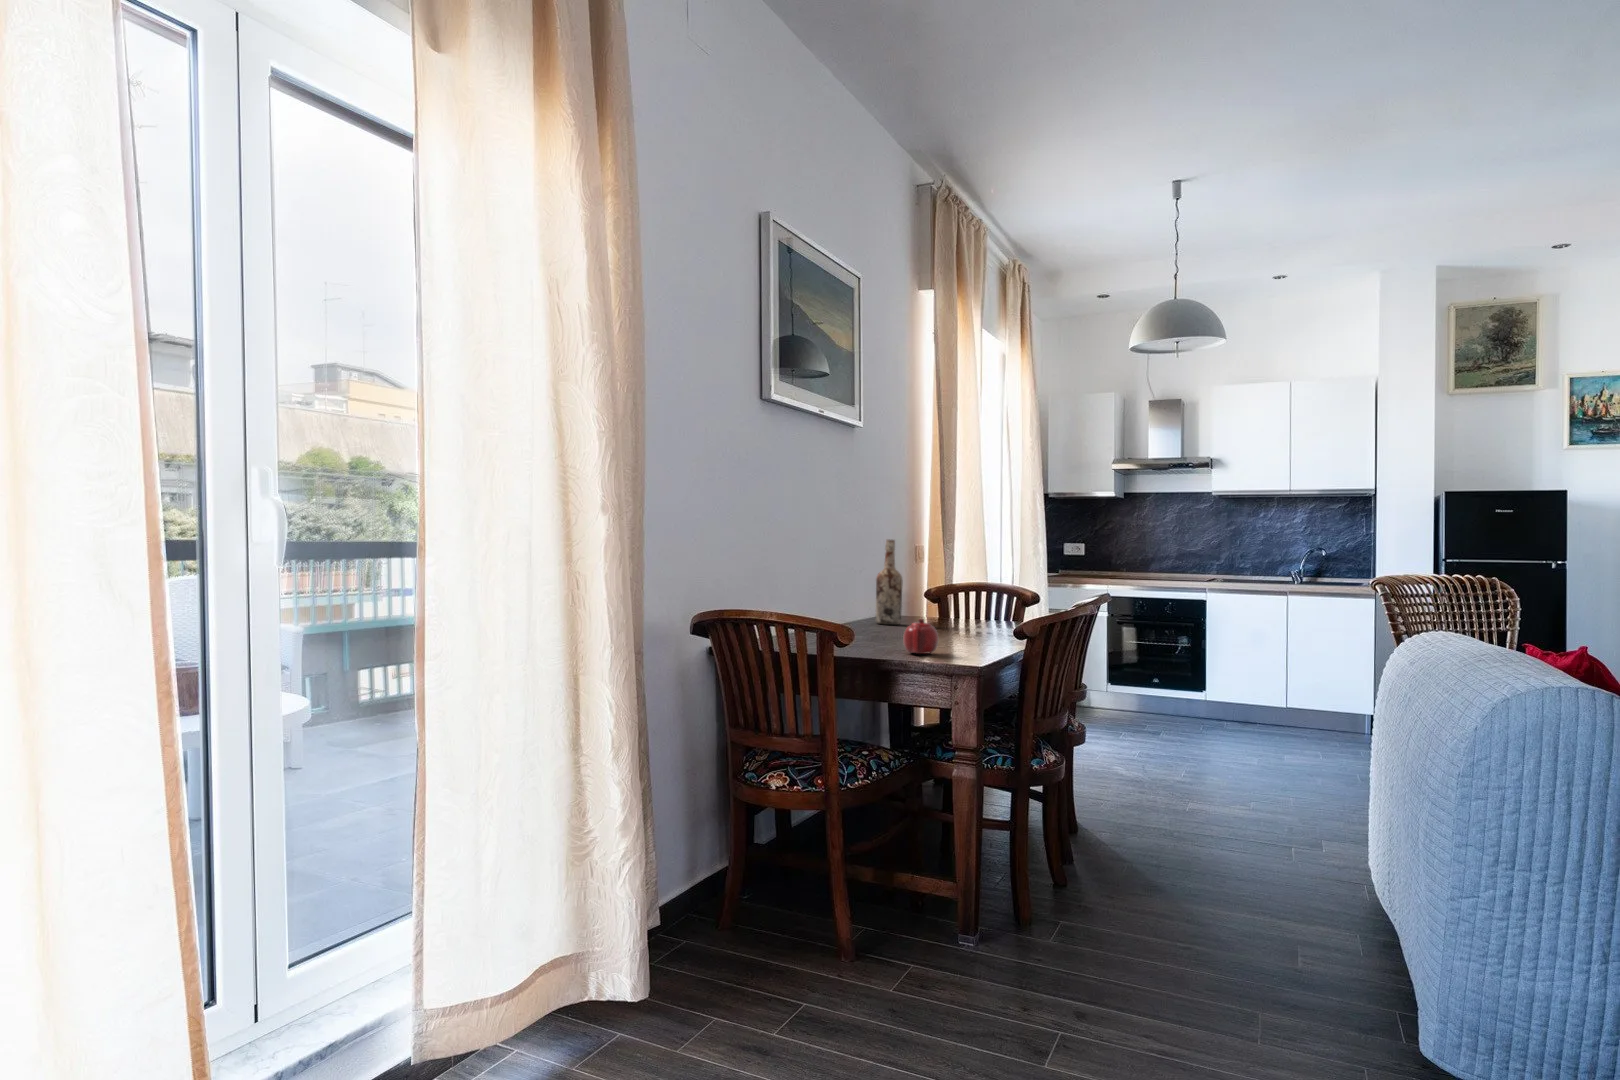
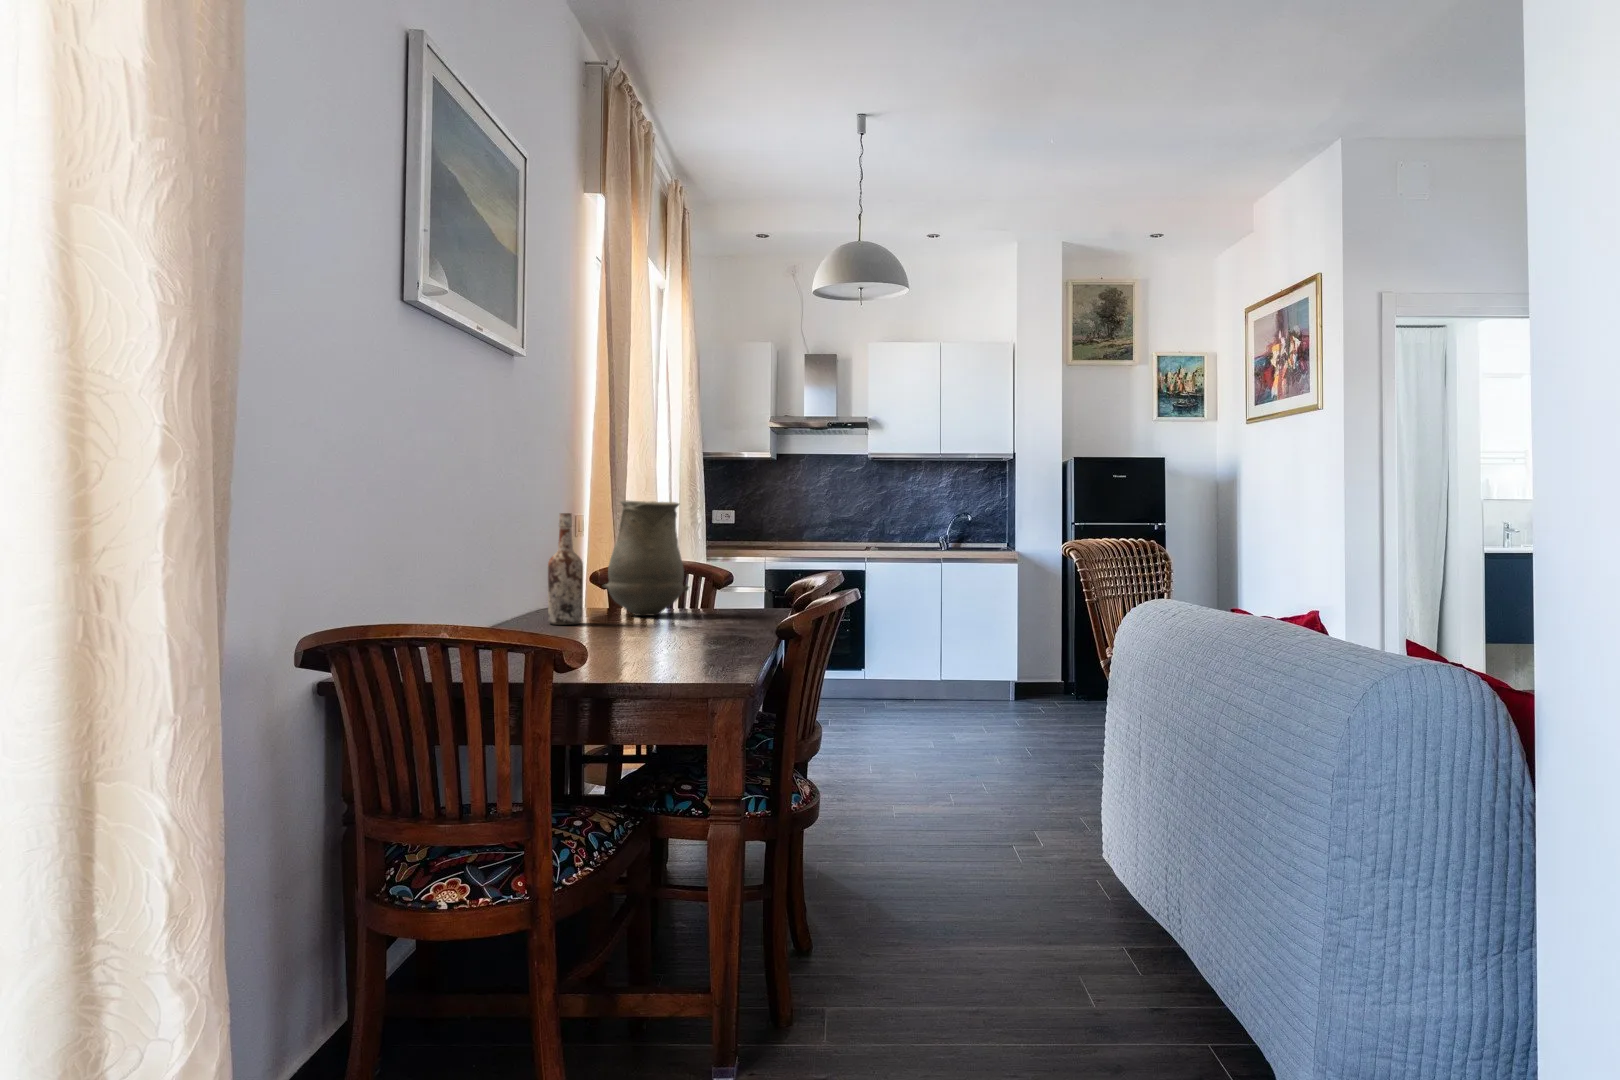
vase: none [922,531,992,623] -> present [603,500,689,616]
teapot: present [903,619,938,654] -> none [627,624,678,674]

